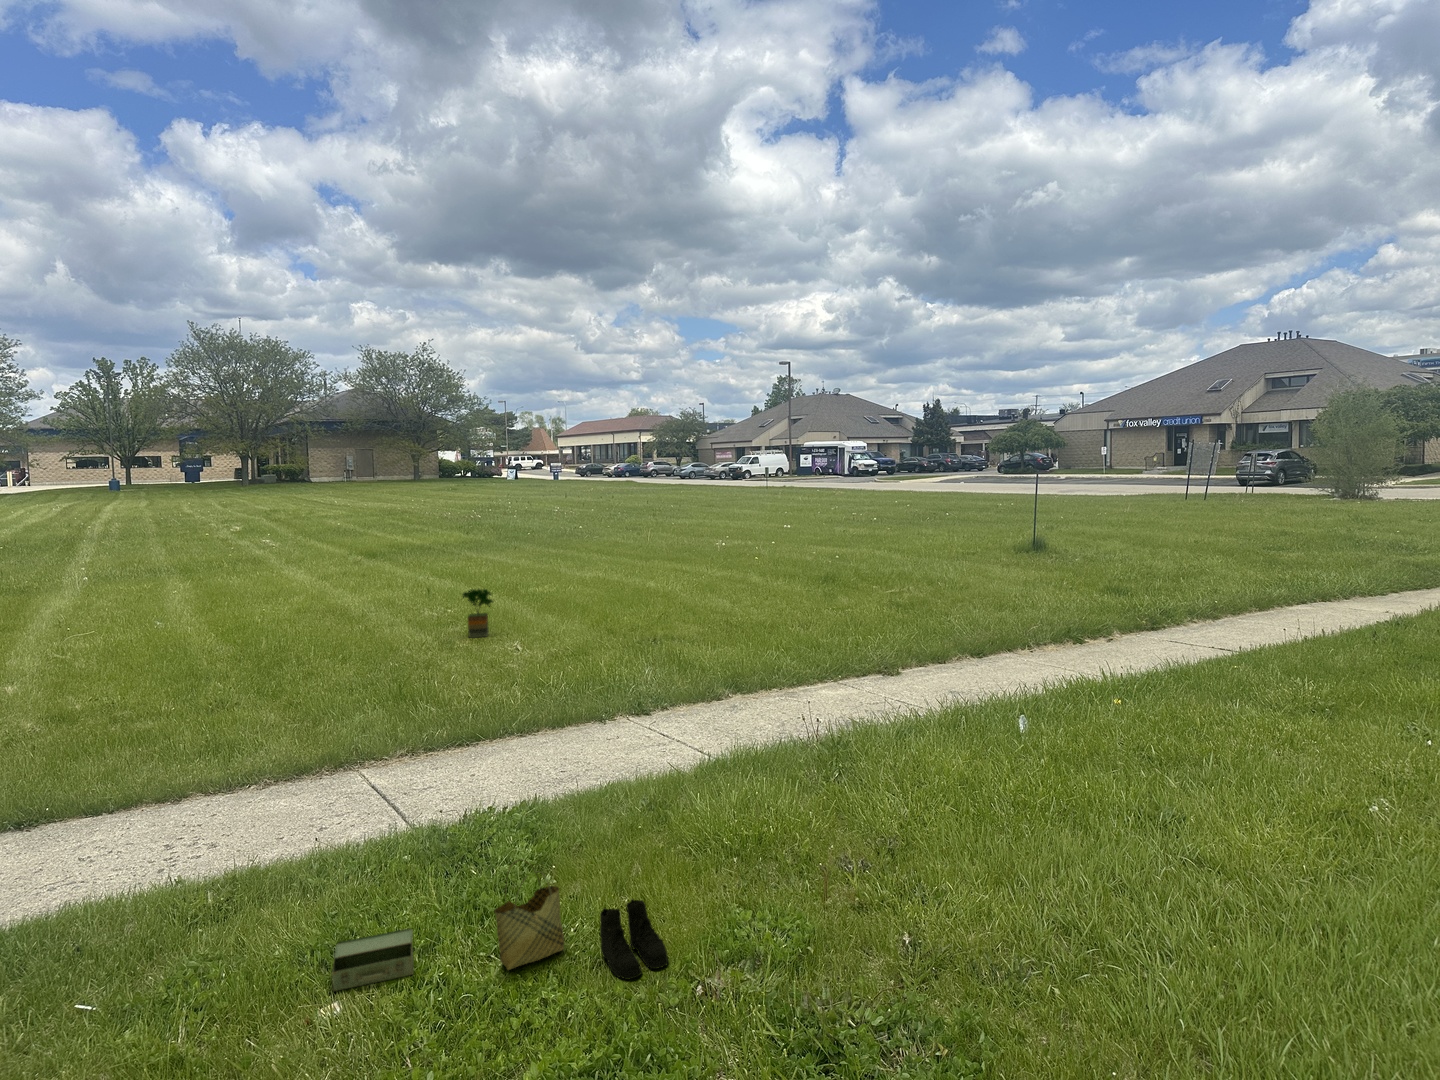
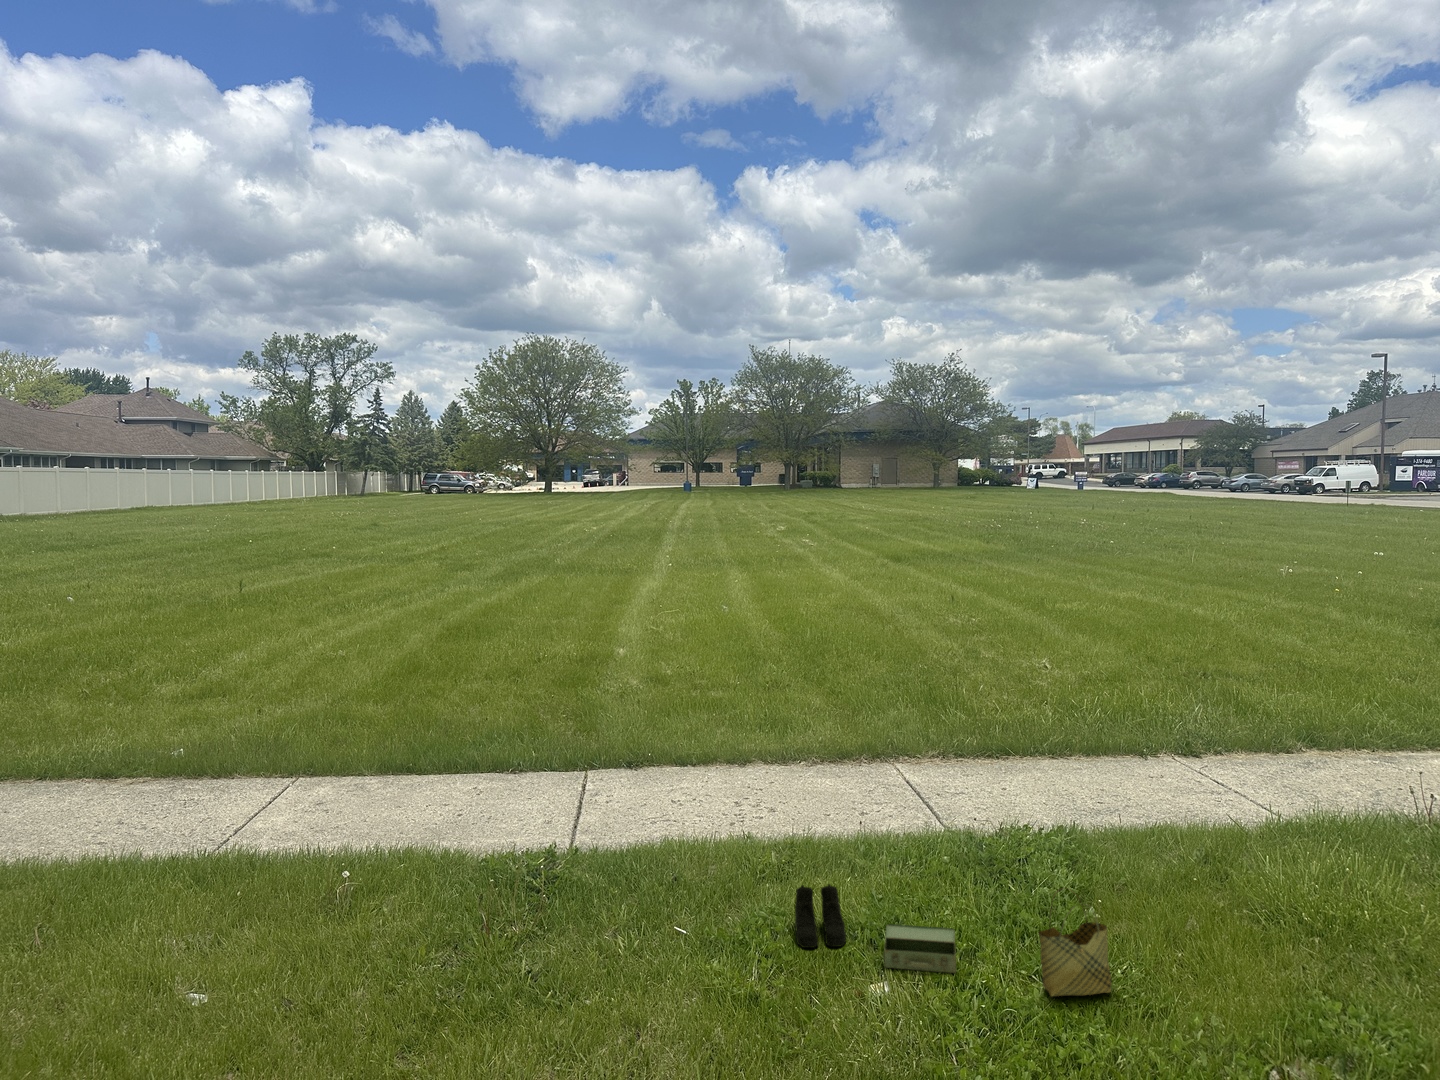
potted tree: present [463,589,493,638] -> none [985,596,1021,647]
boots: present [600,899,668,980] -> present [795,884,846,948]

